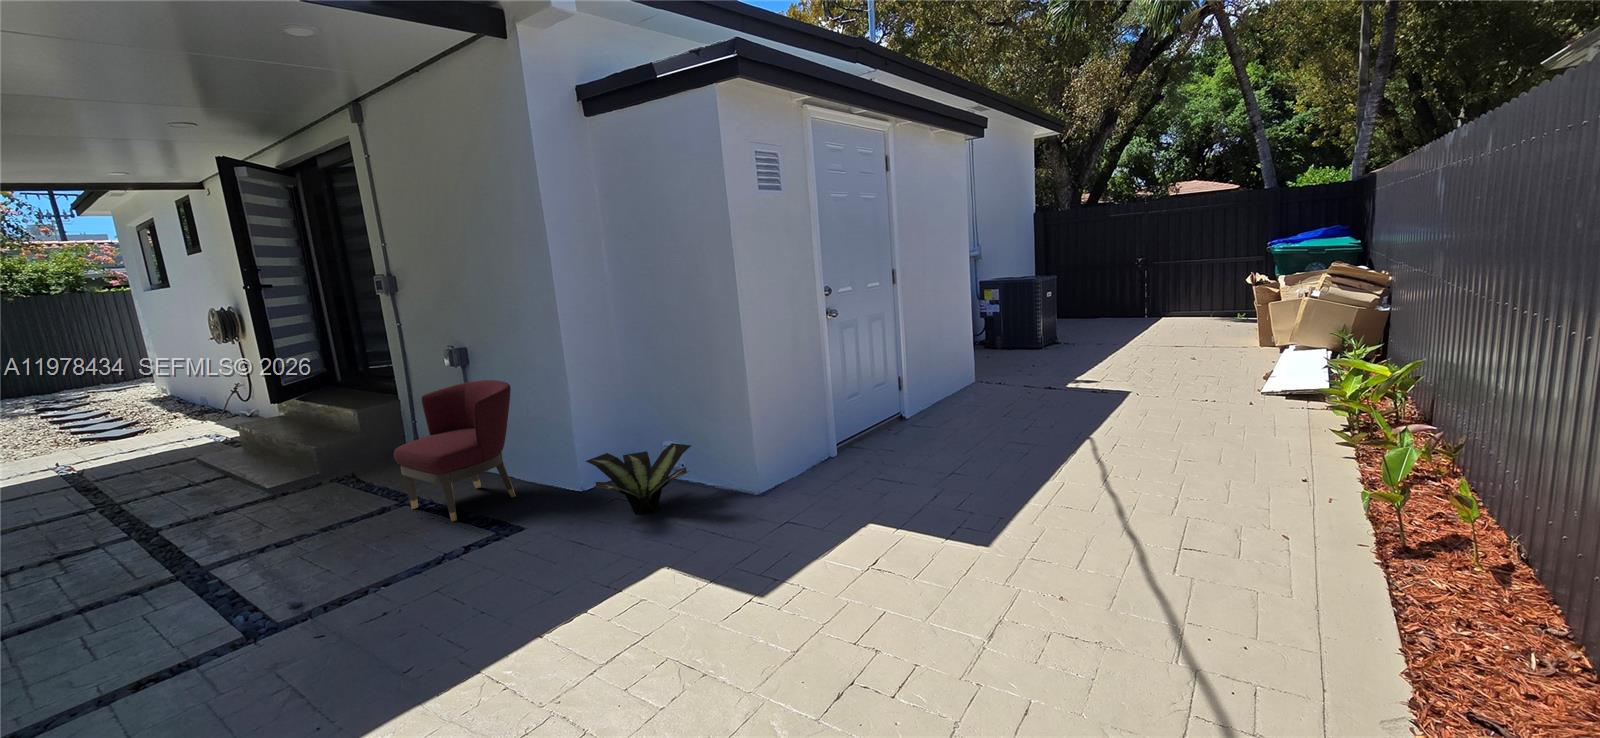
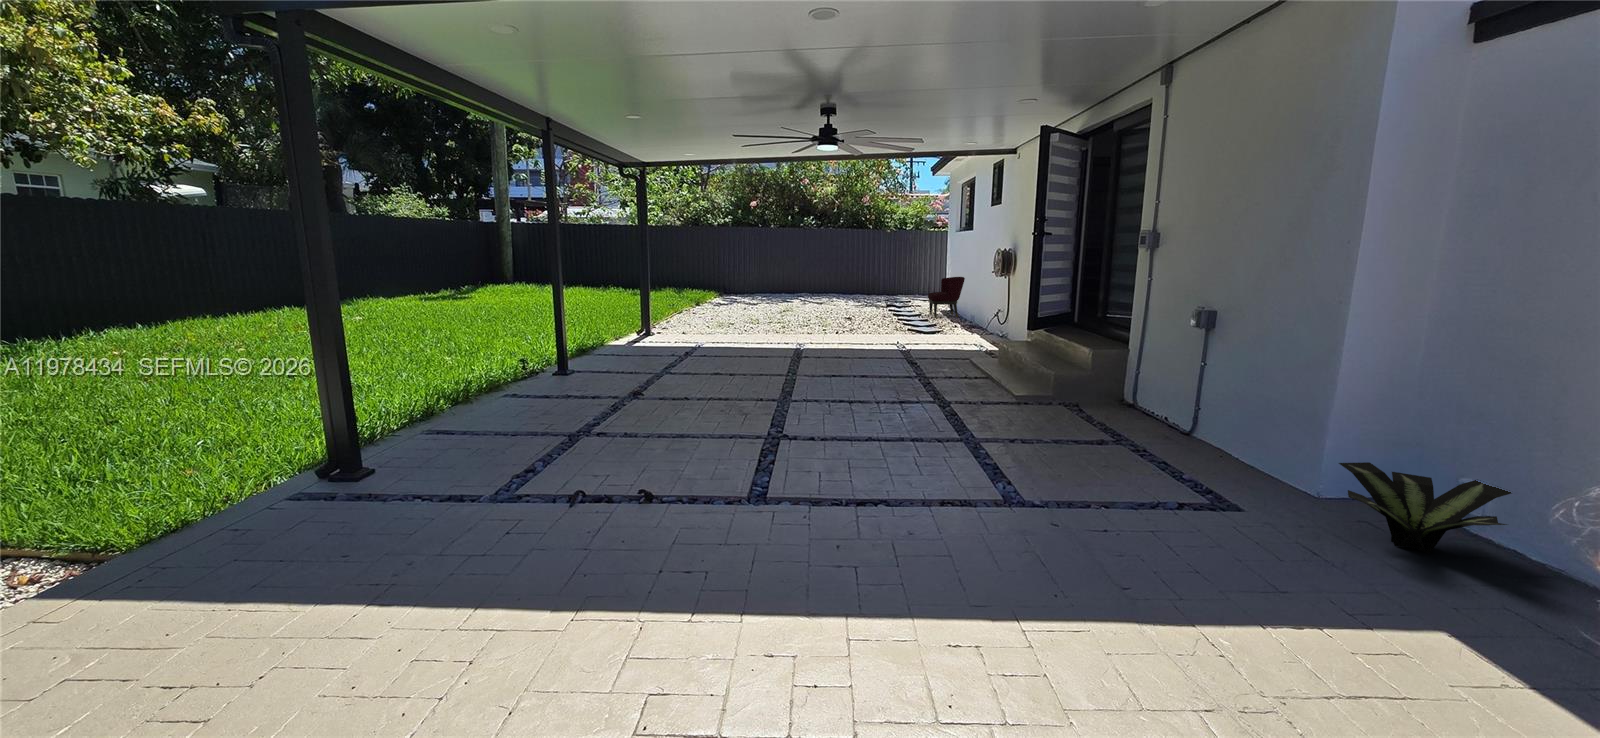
chair: present [394,380,516,521] -> present [928,277,965,318]

